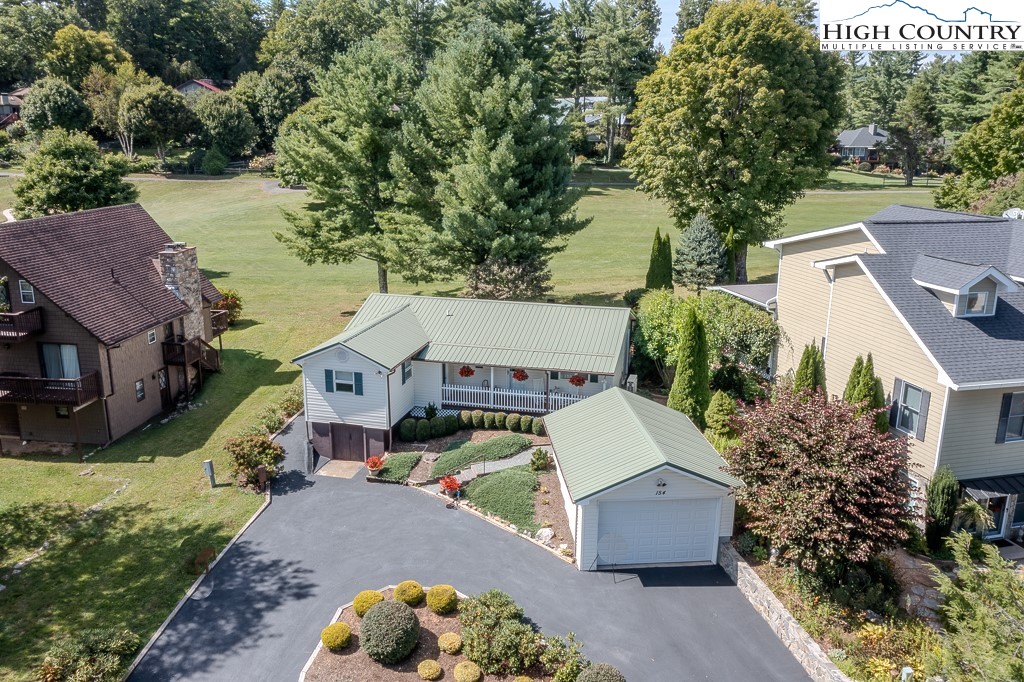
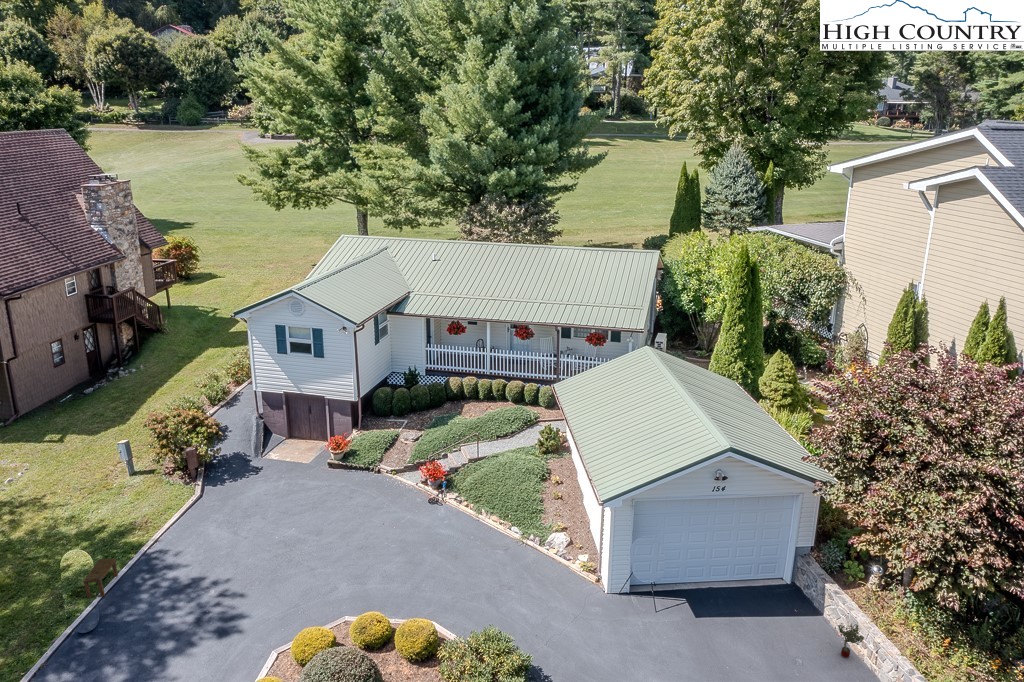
potted tree: none [745,588,762,614] -> present [838,623,864,658]

